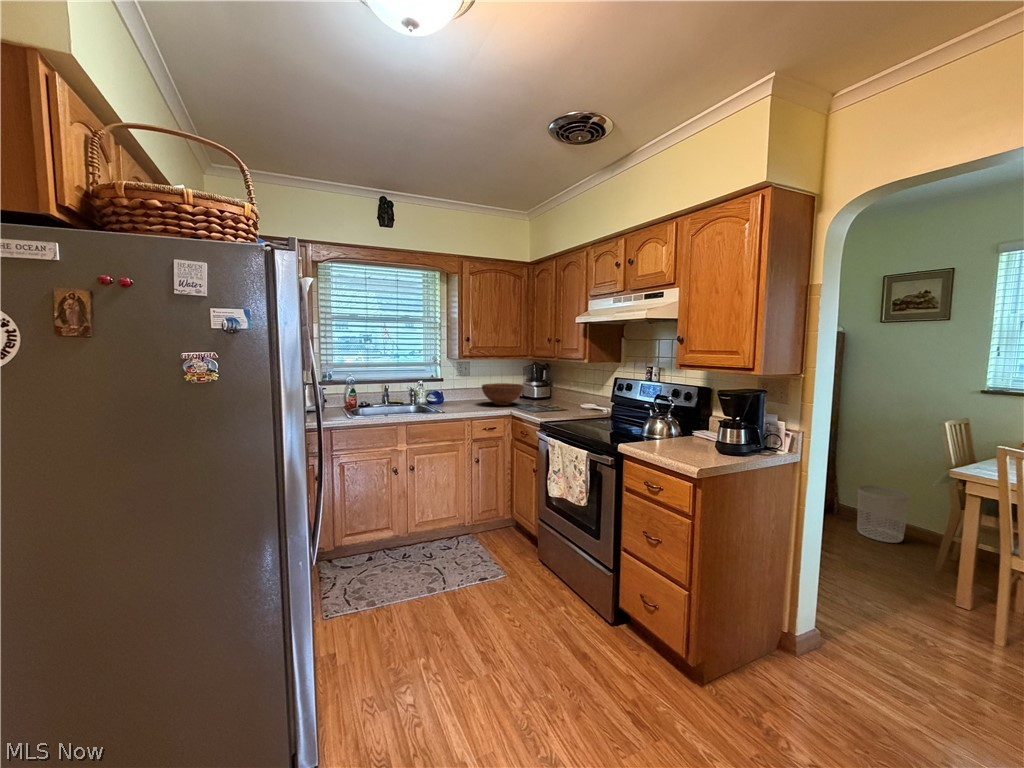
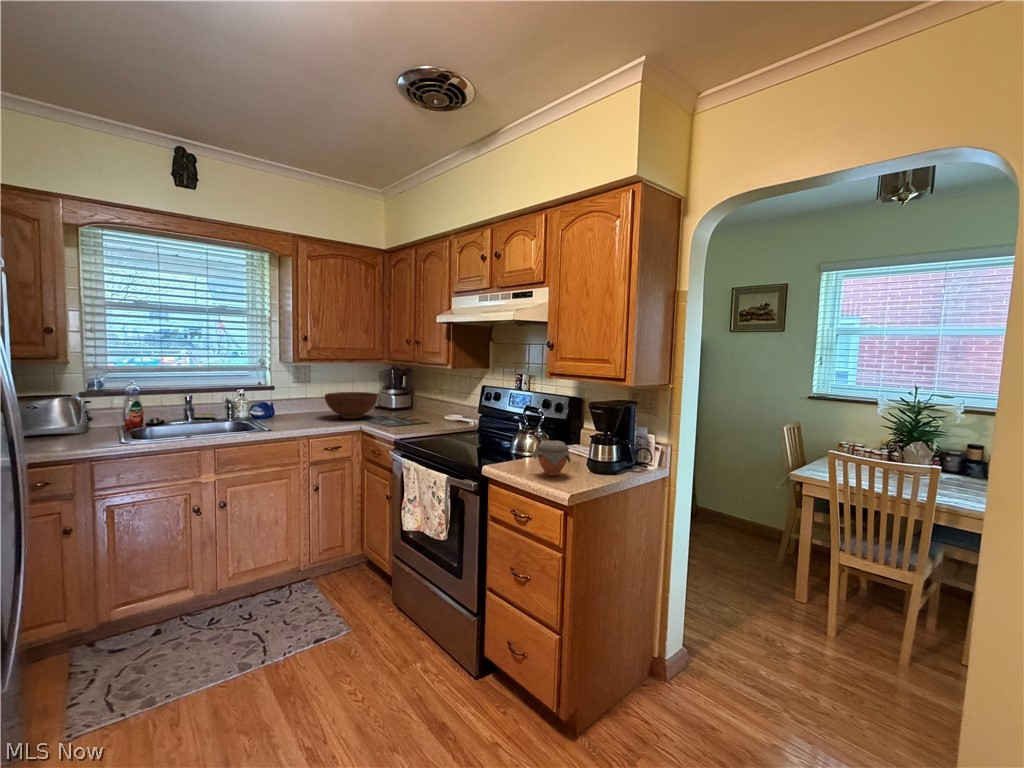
jar: none [664,424,700,455] -> present [533,440,570,476]
waste bin: present [857,485,910,543] -> none [715,488,758,543]

